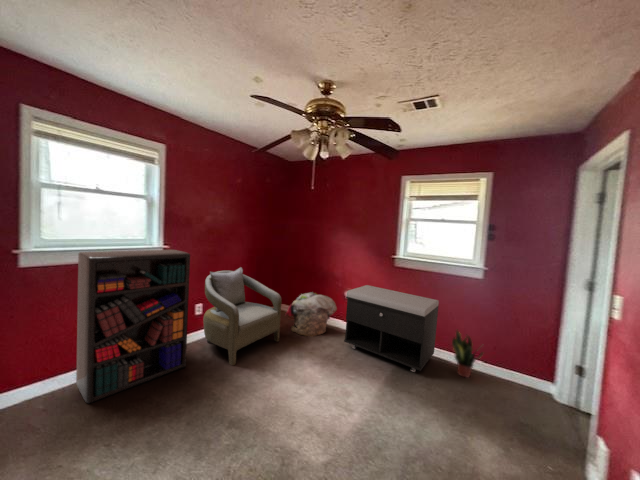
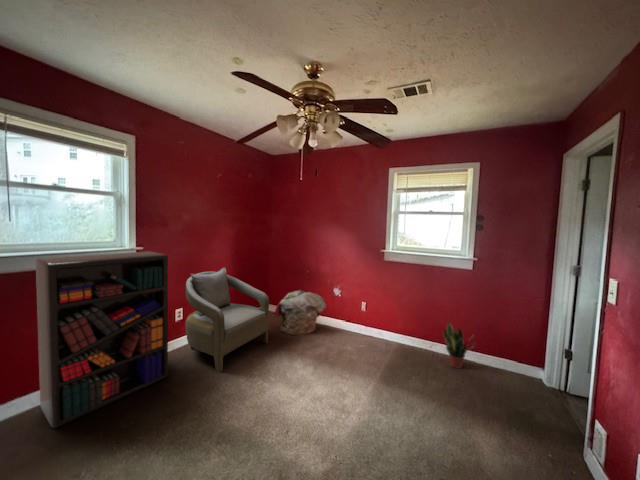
storage bench: present [344,285,439,372] -> none [335,280,429,366]

